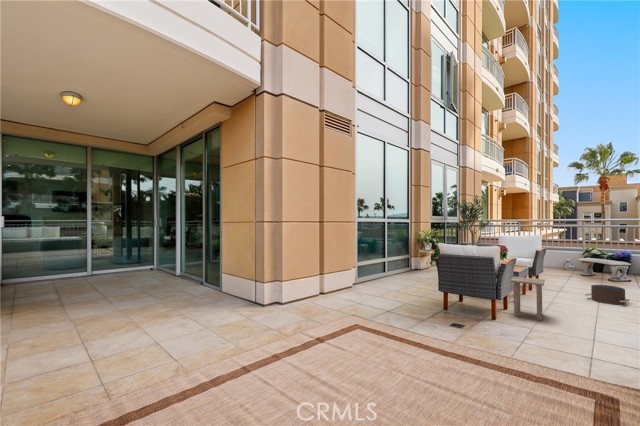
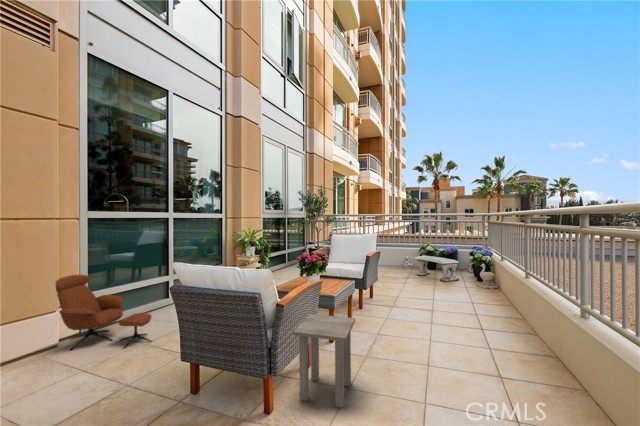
lounge chair: none [354,253,404,292] -> present [56,275,152,350]
pouf: present [585,285,629,305] -> none [417,300,466,330]

